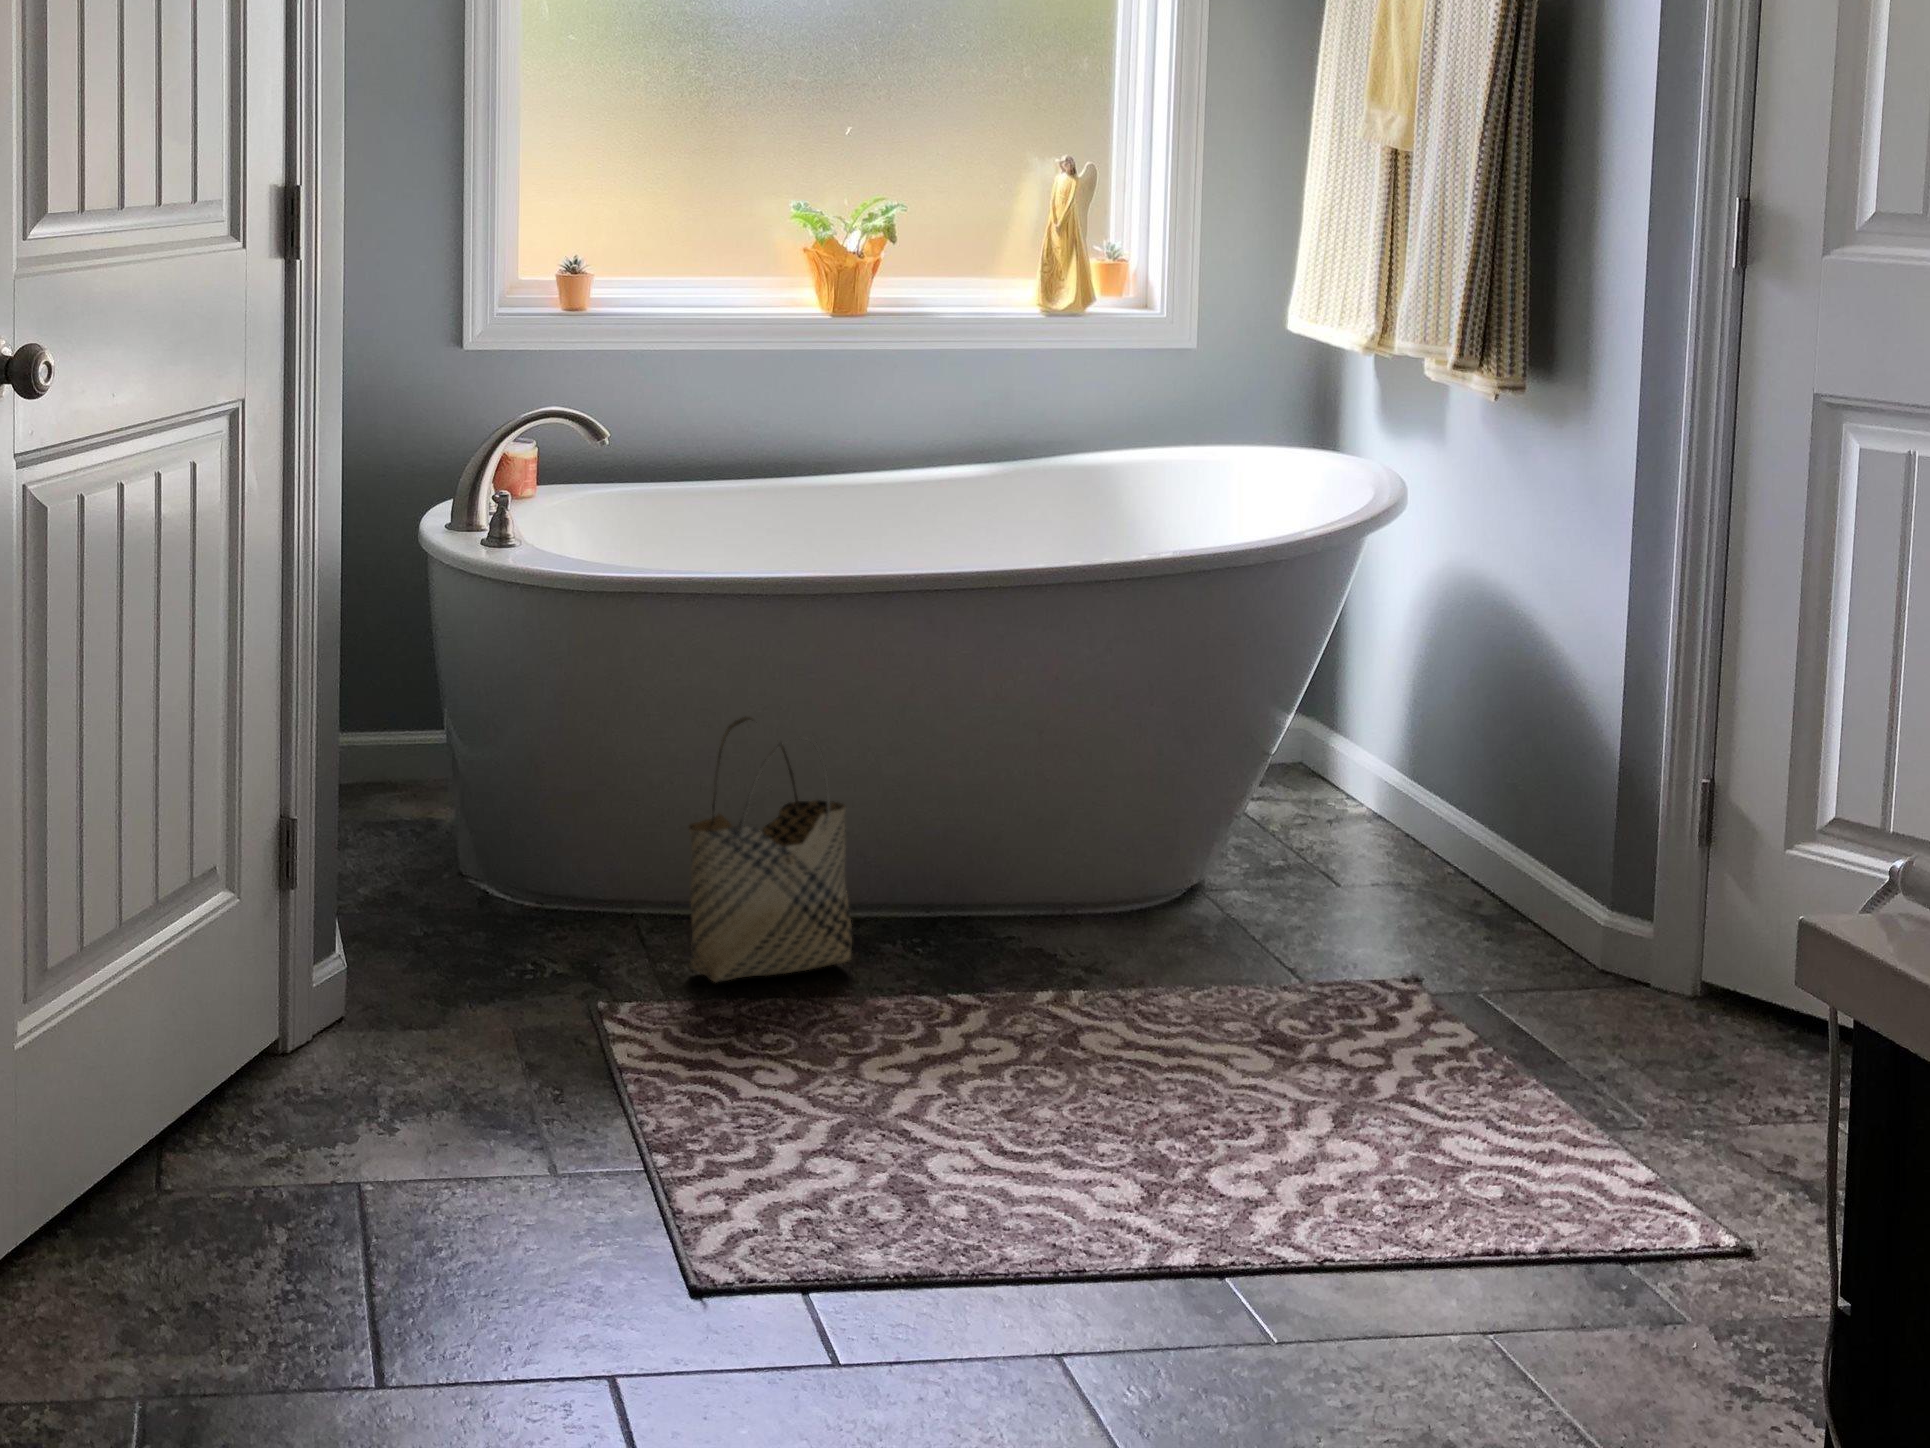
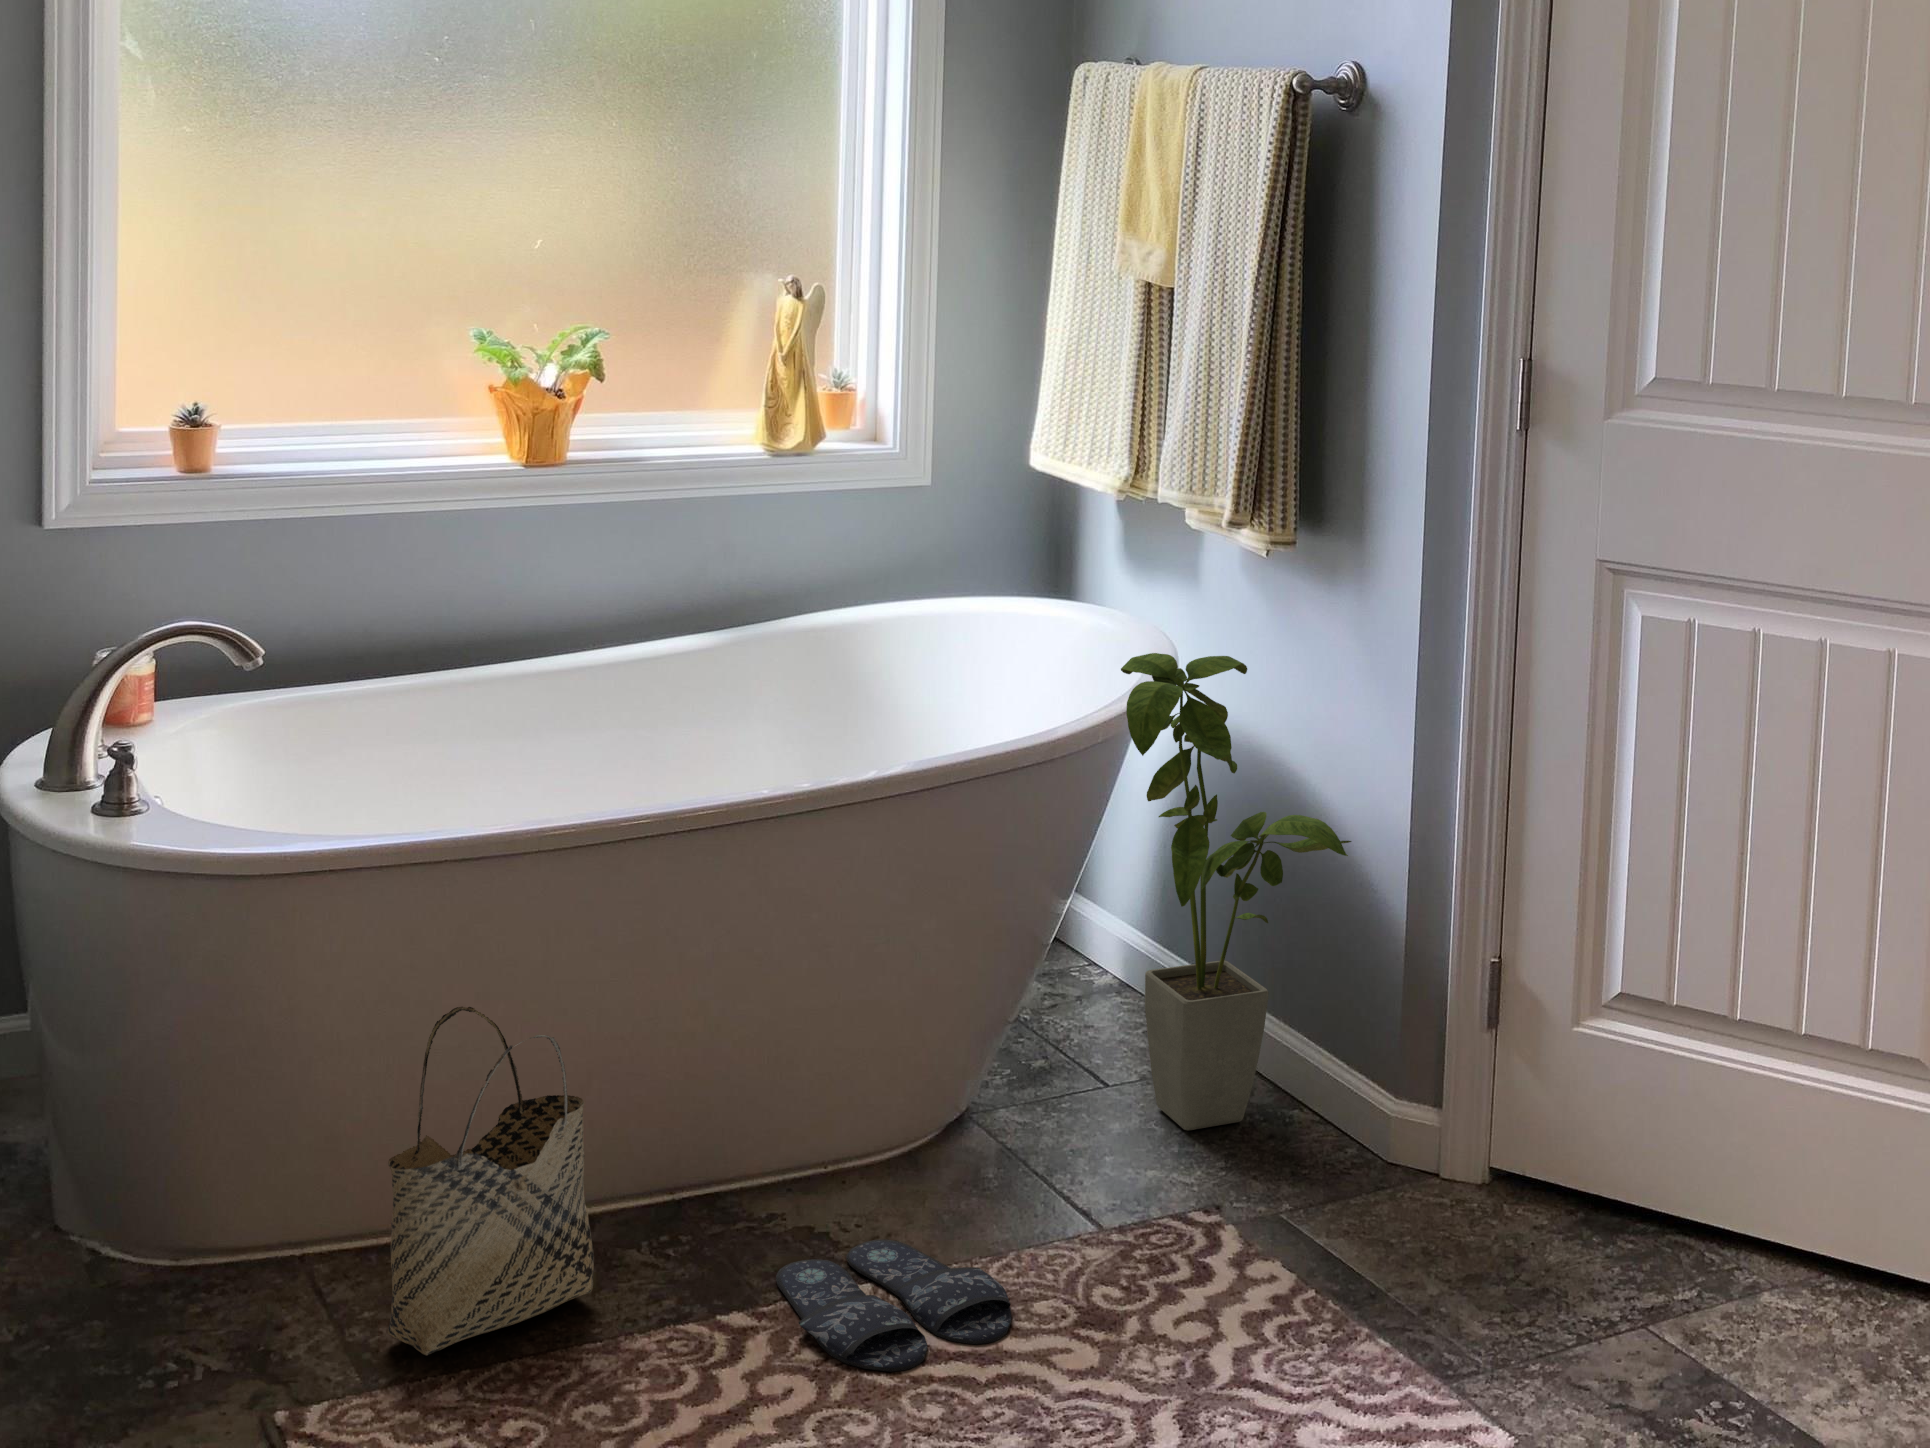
house plant: none [1336,480,1565,923] -> present [1121,653,1351,1130]
slippers: none [1003,961,1202,1050] -> present [776,1239,1011,1372]

